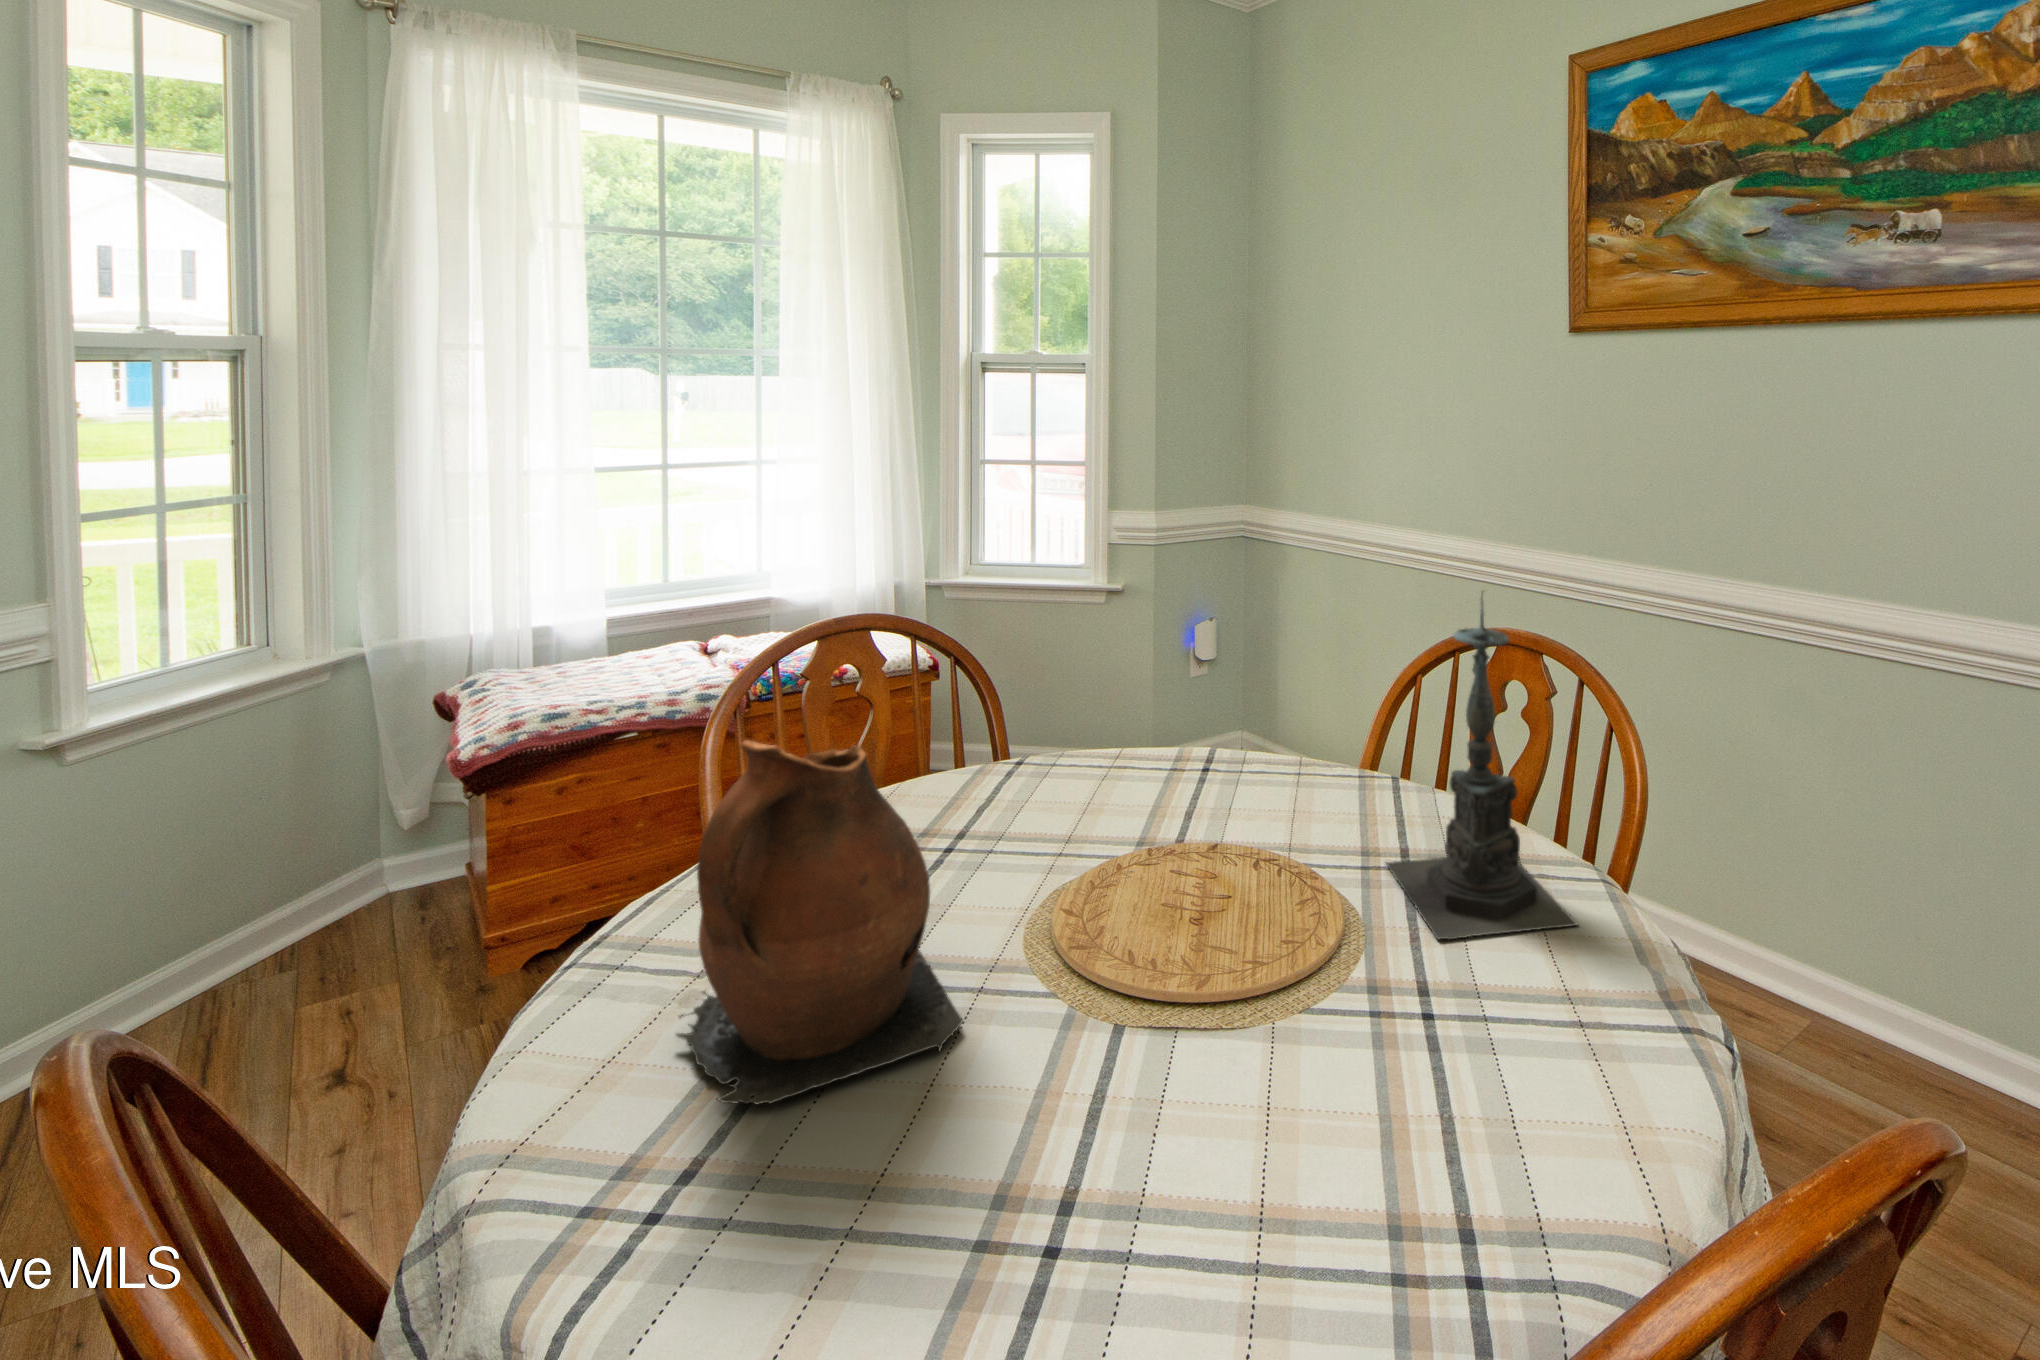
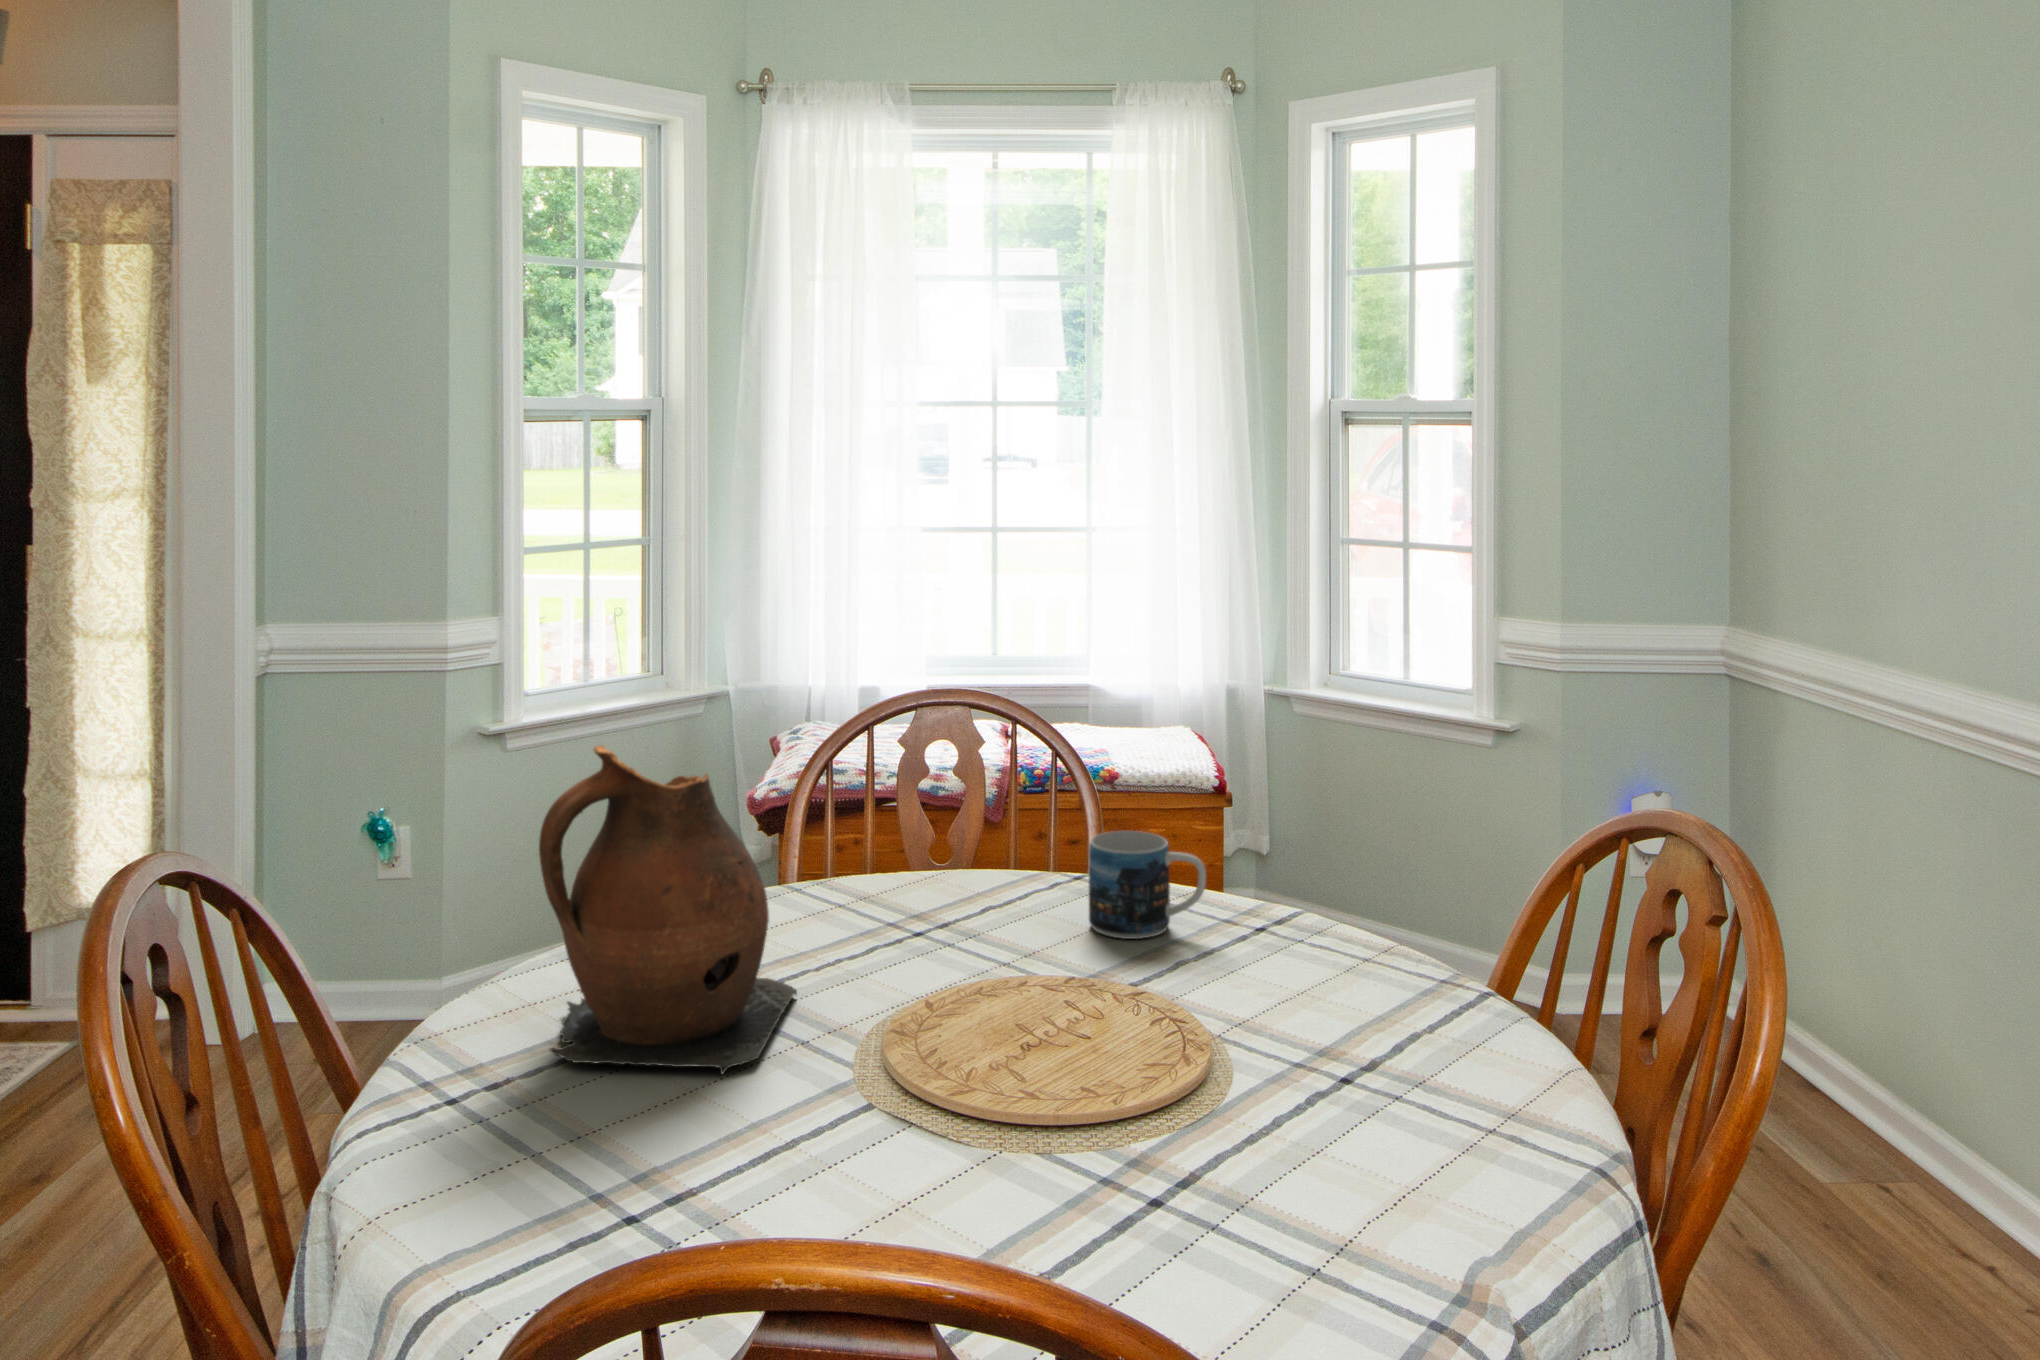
candle holder: present [1386,592,1577,939] -> none [1284,712,1520,1189]
mug: none [1074,712,1173,805] -> present [1089,831,1206,939]

